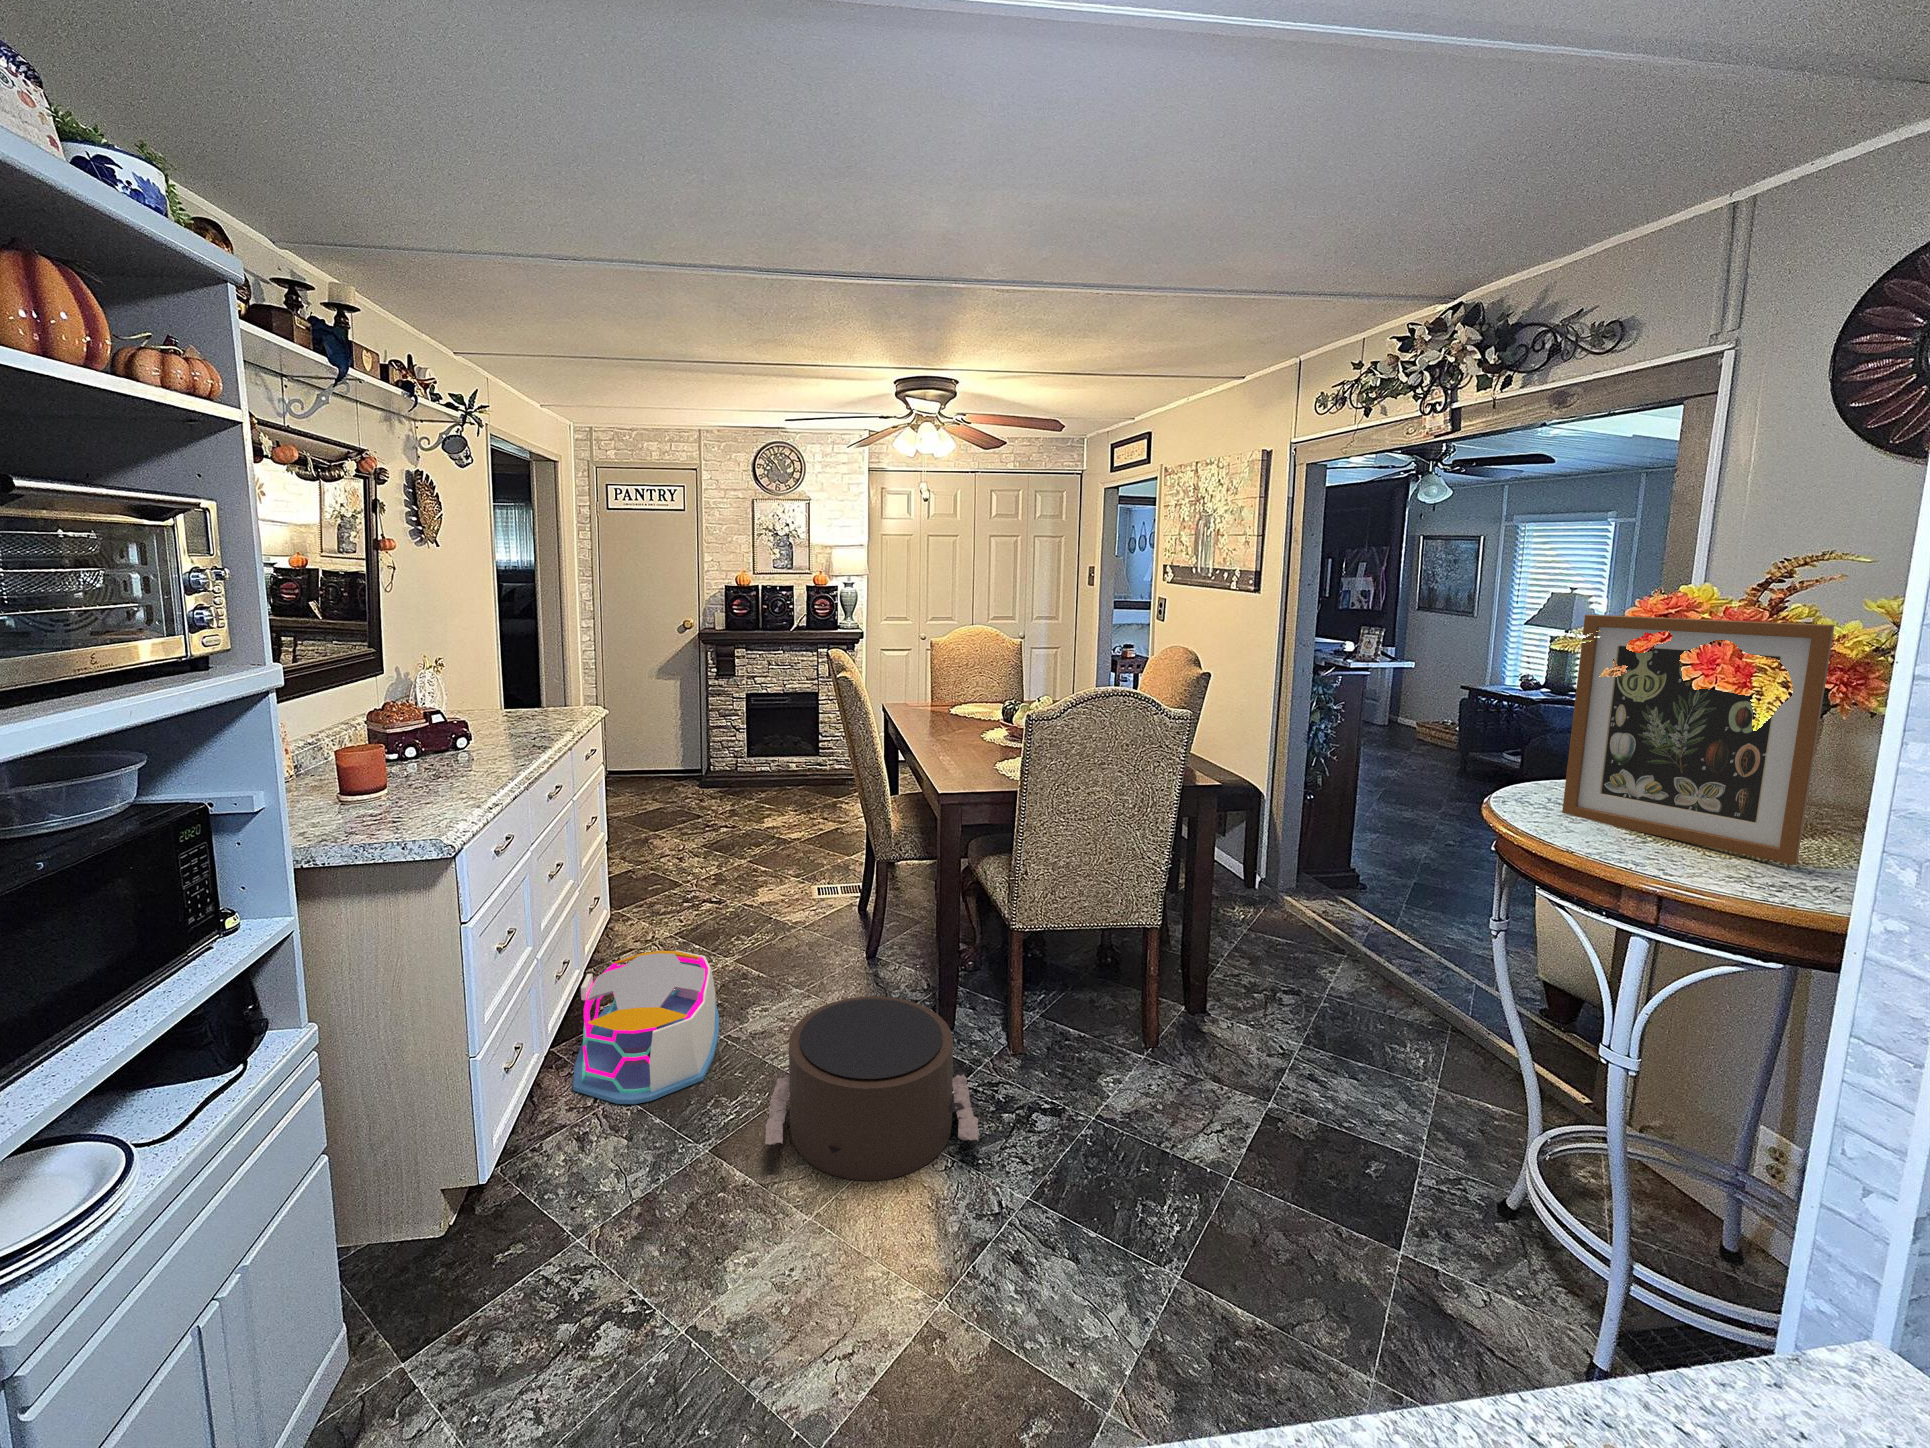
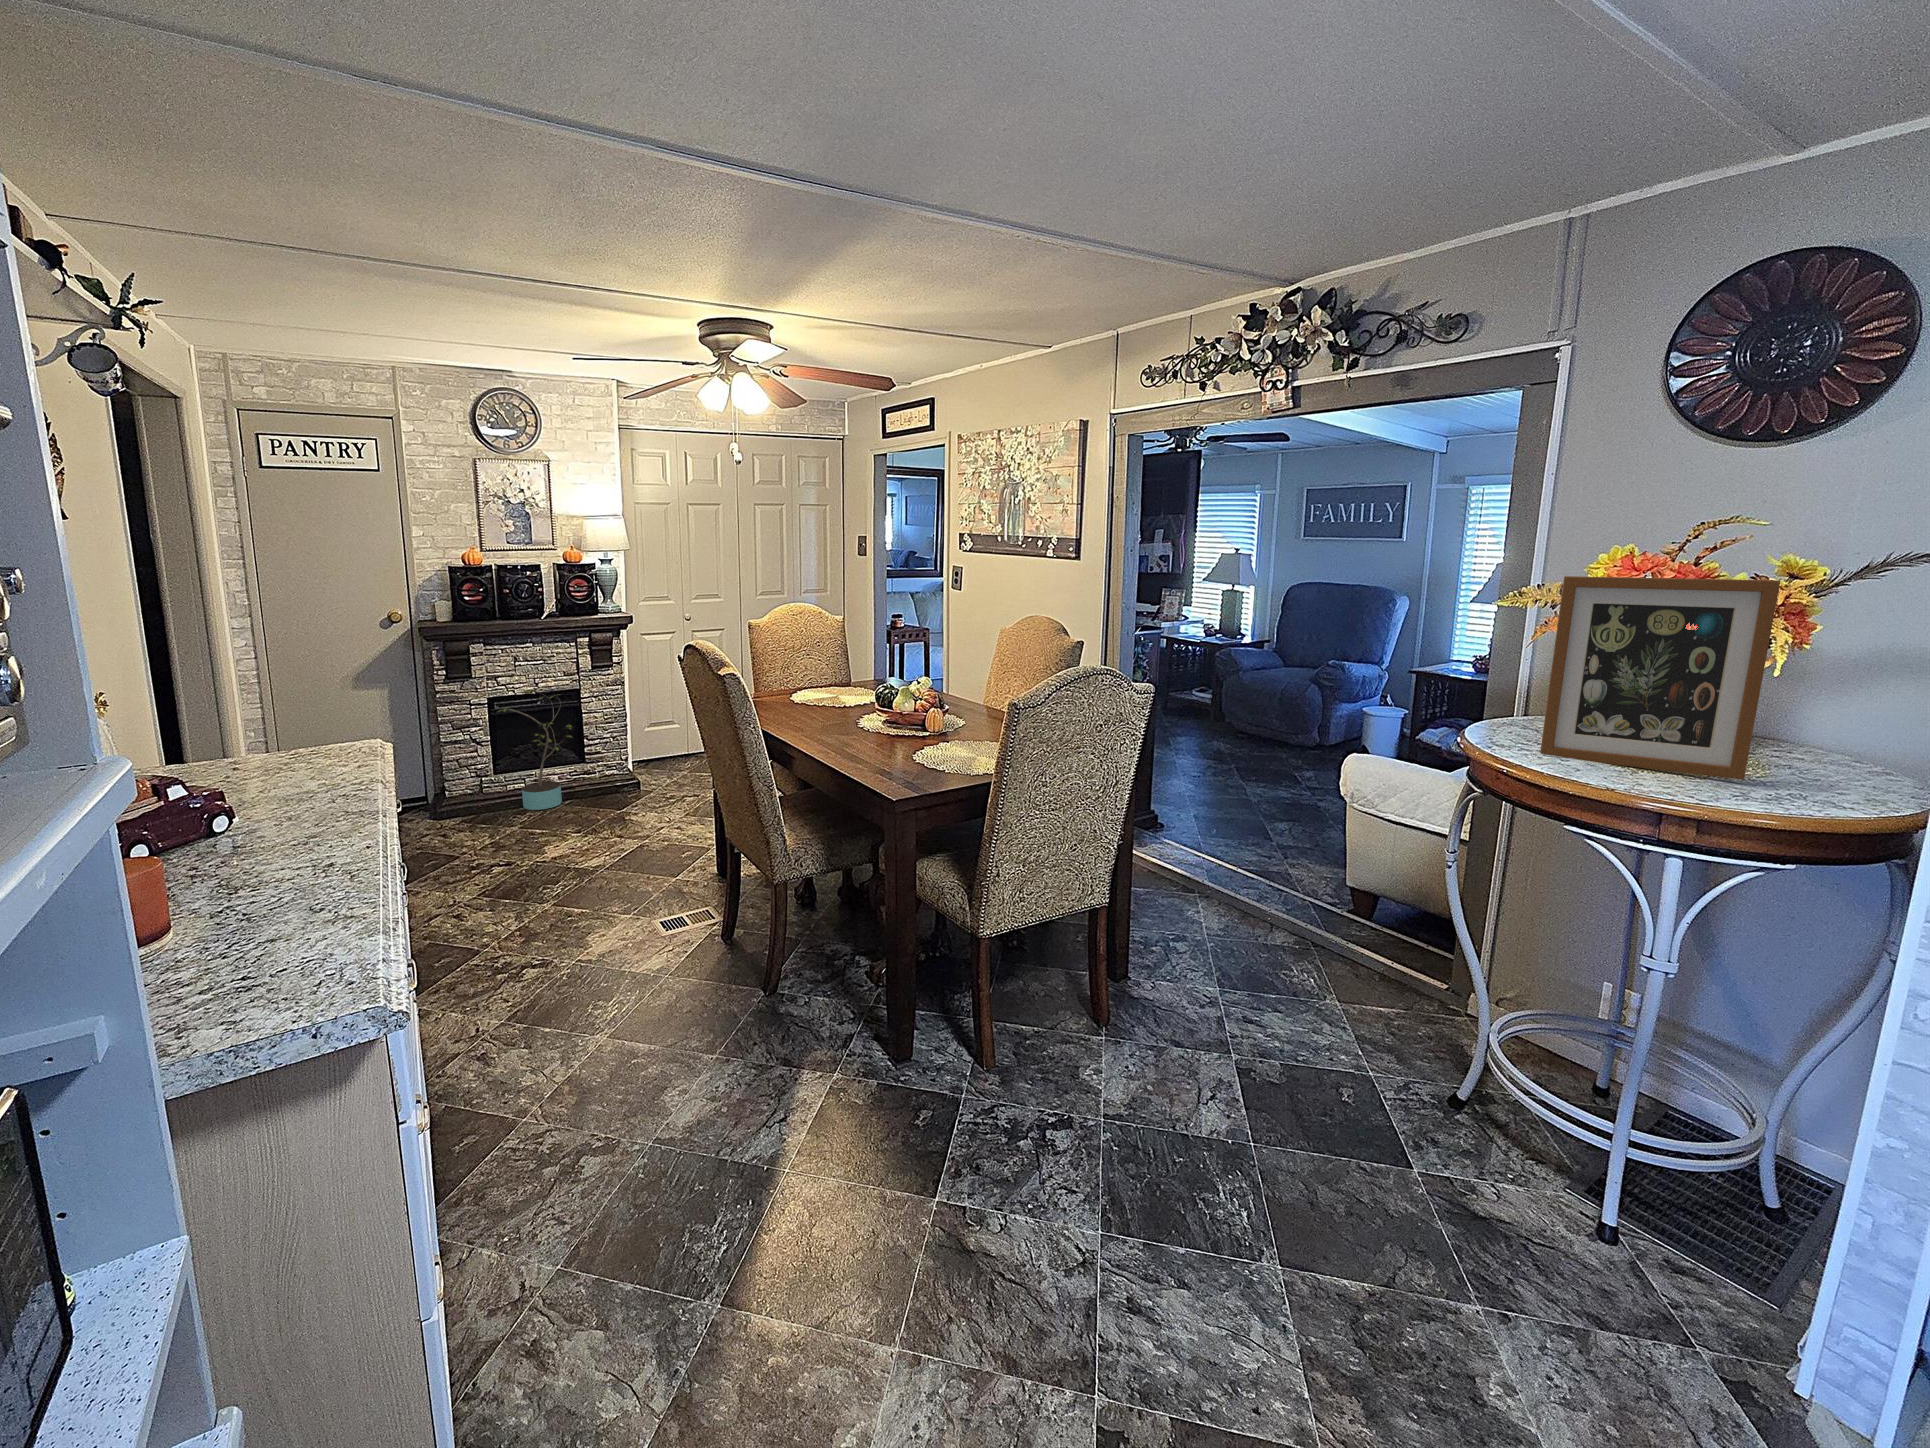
potted plant: none [747,691,806,792] -> present [496,690,574,810]
storage bin: present [573,950,719,1104] -> none [456,1045,658,1287]
pouf: present [765,996,978,1181] -> none [770,1043,1034,1283]

